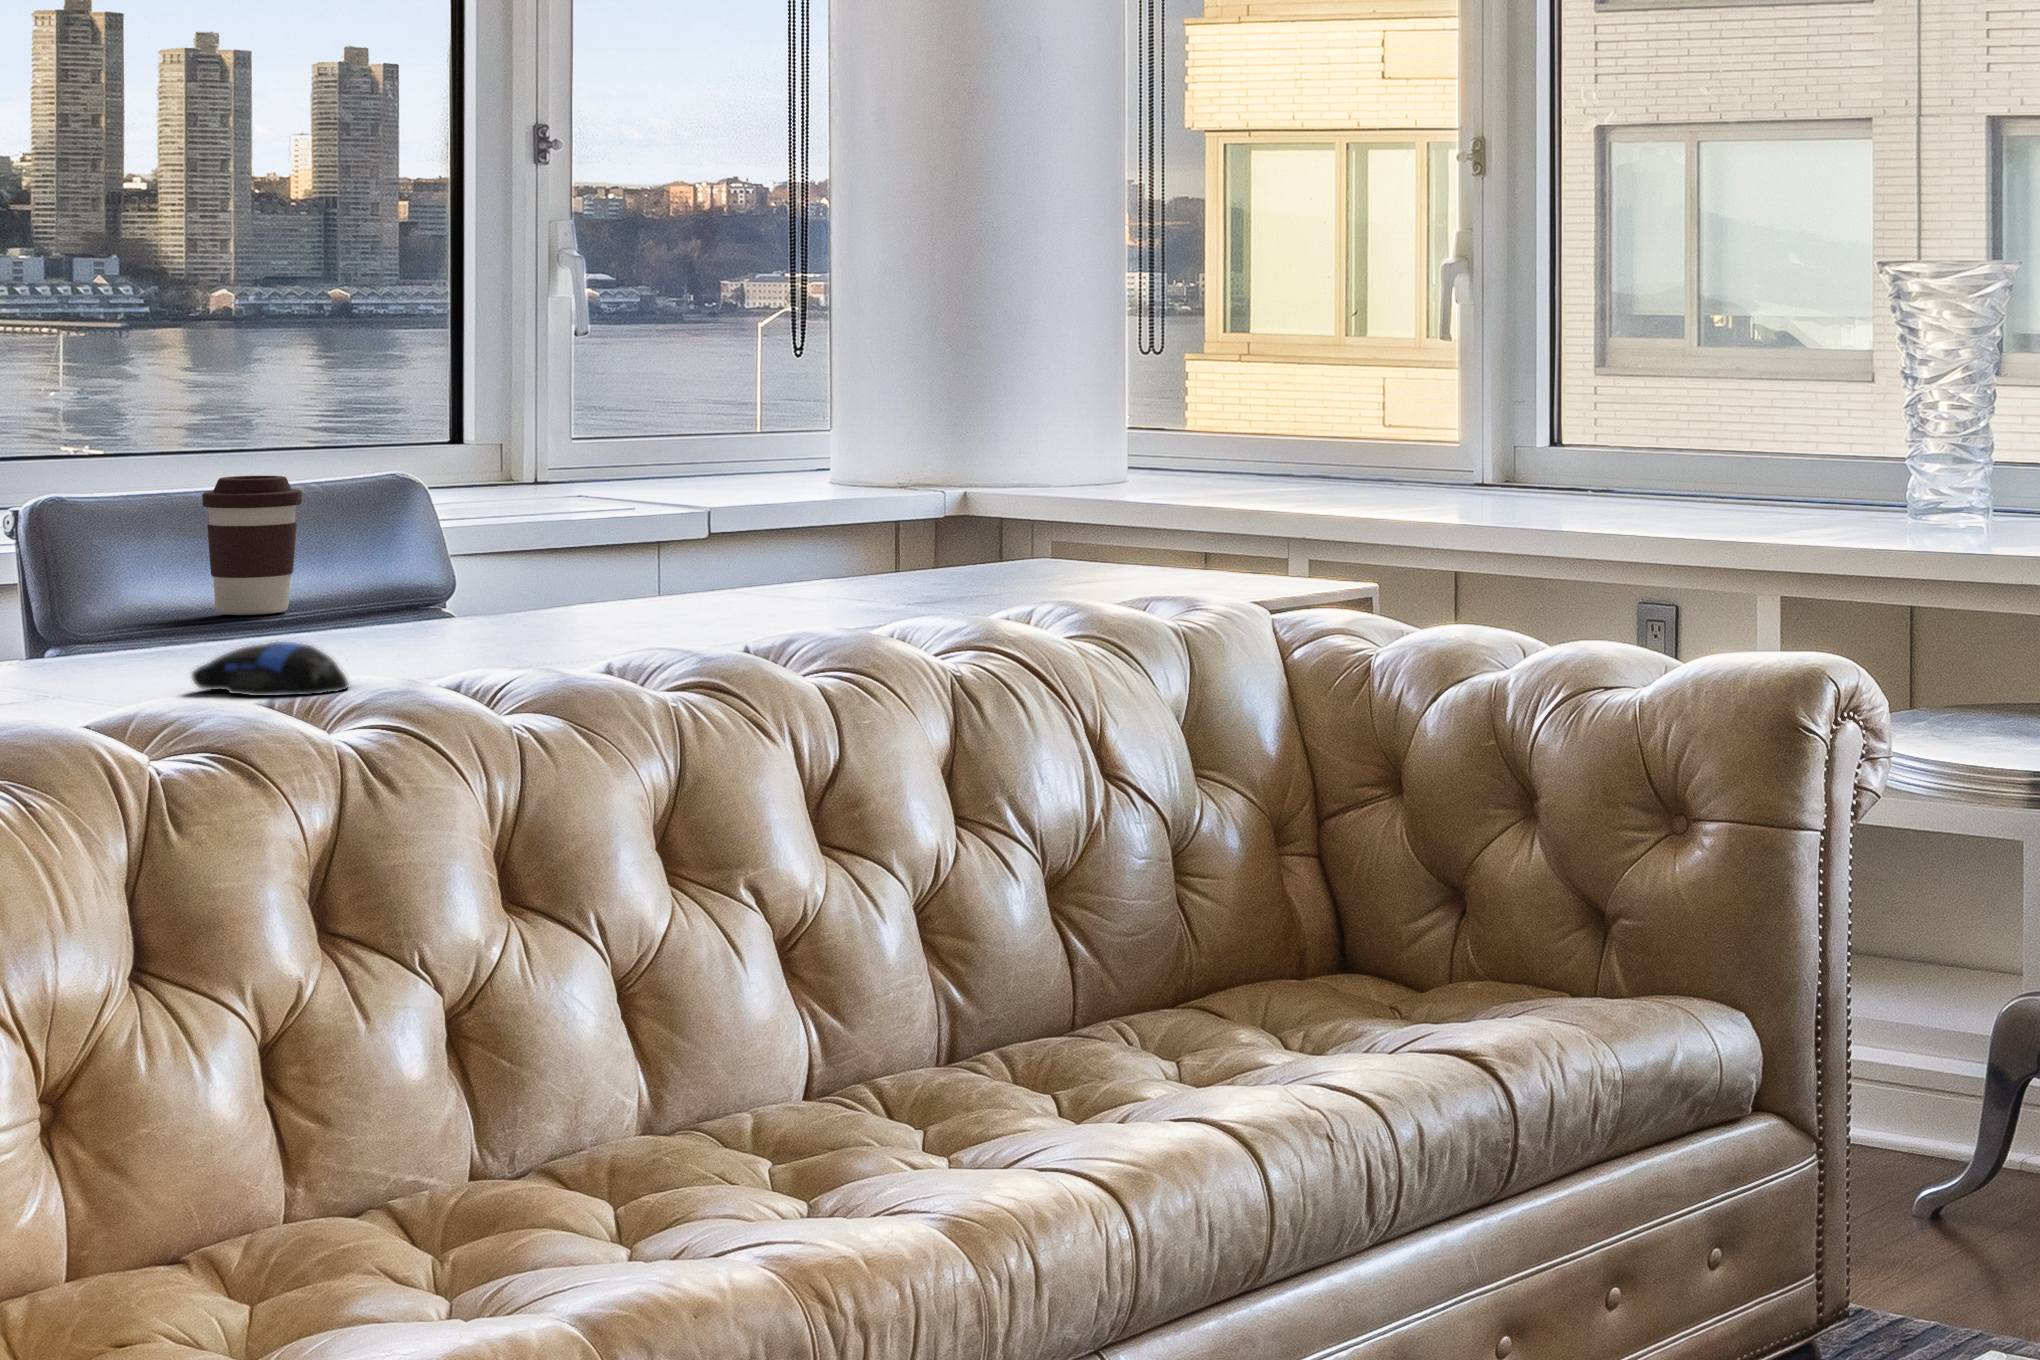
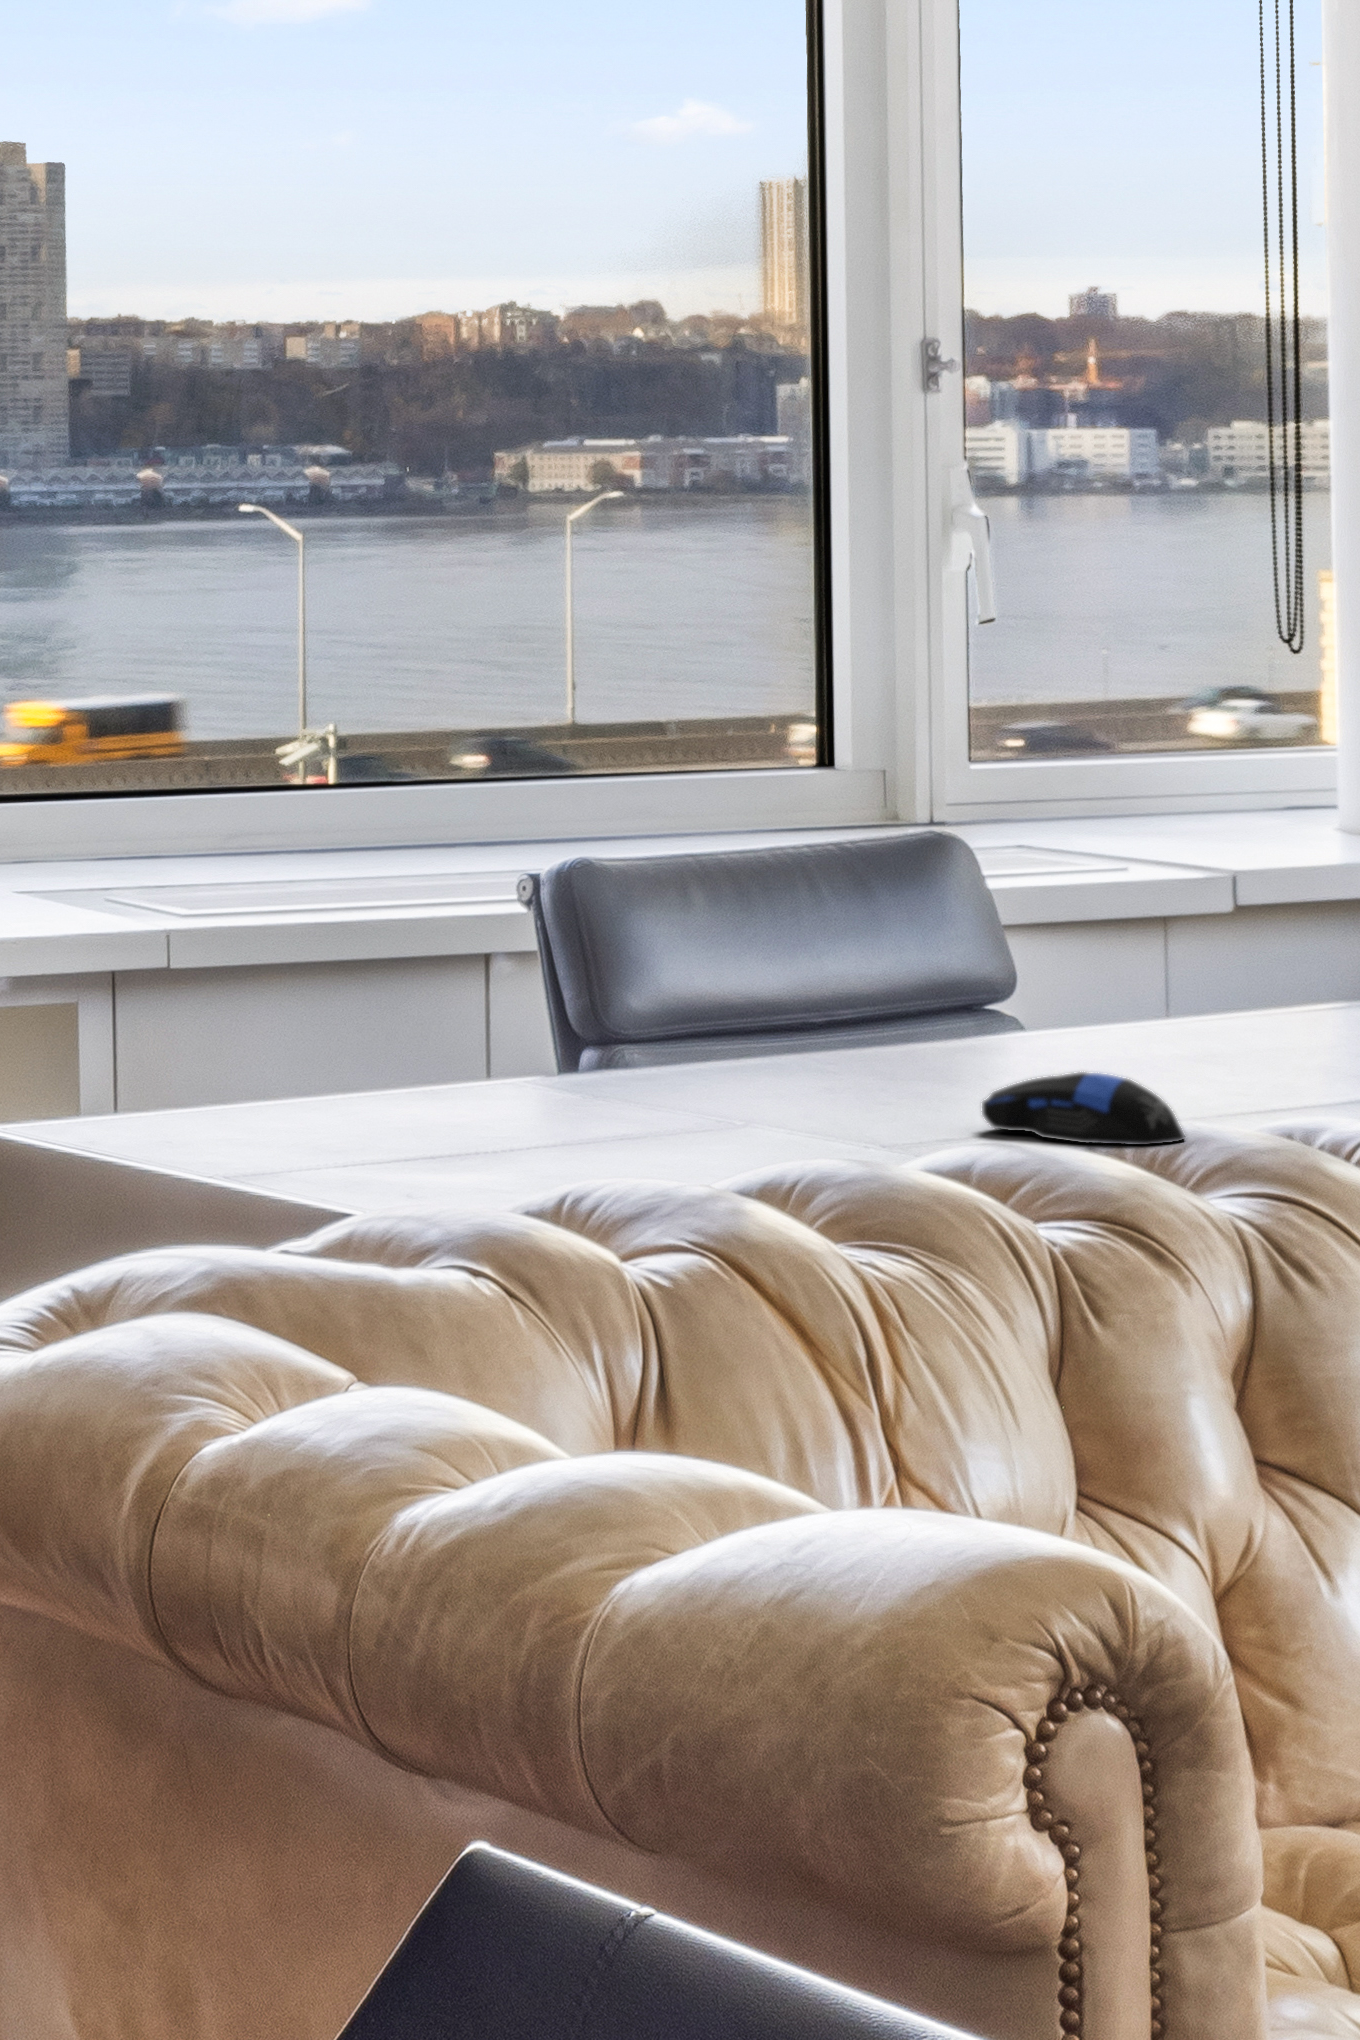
coffee cup: present [202,476,302,615] -> none [753,830,873,1013]

